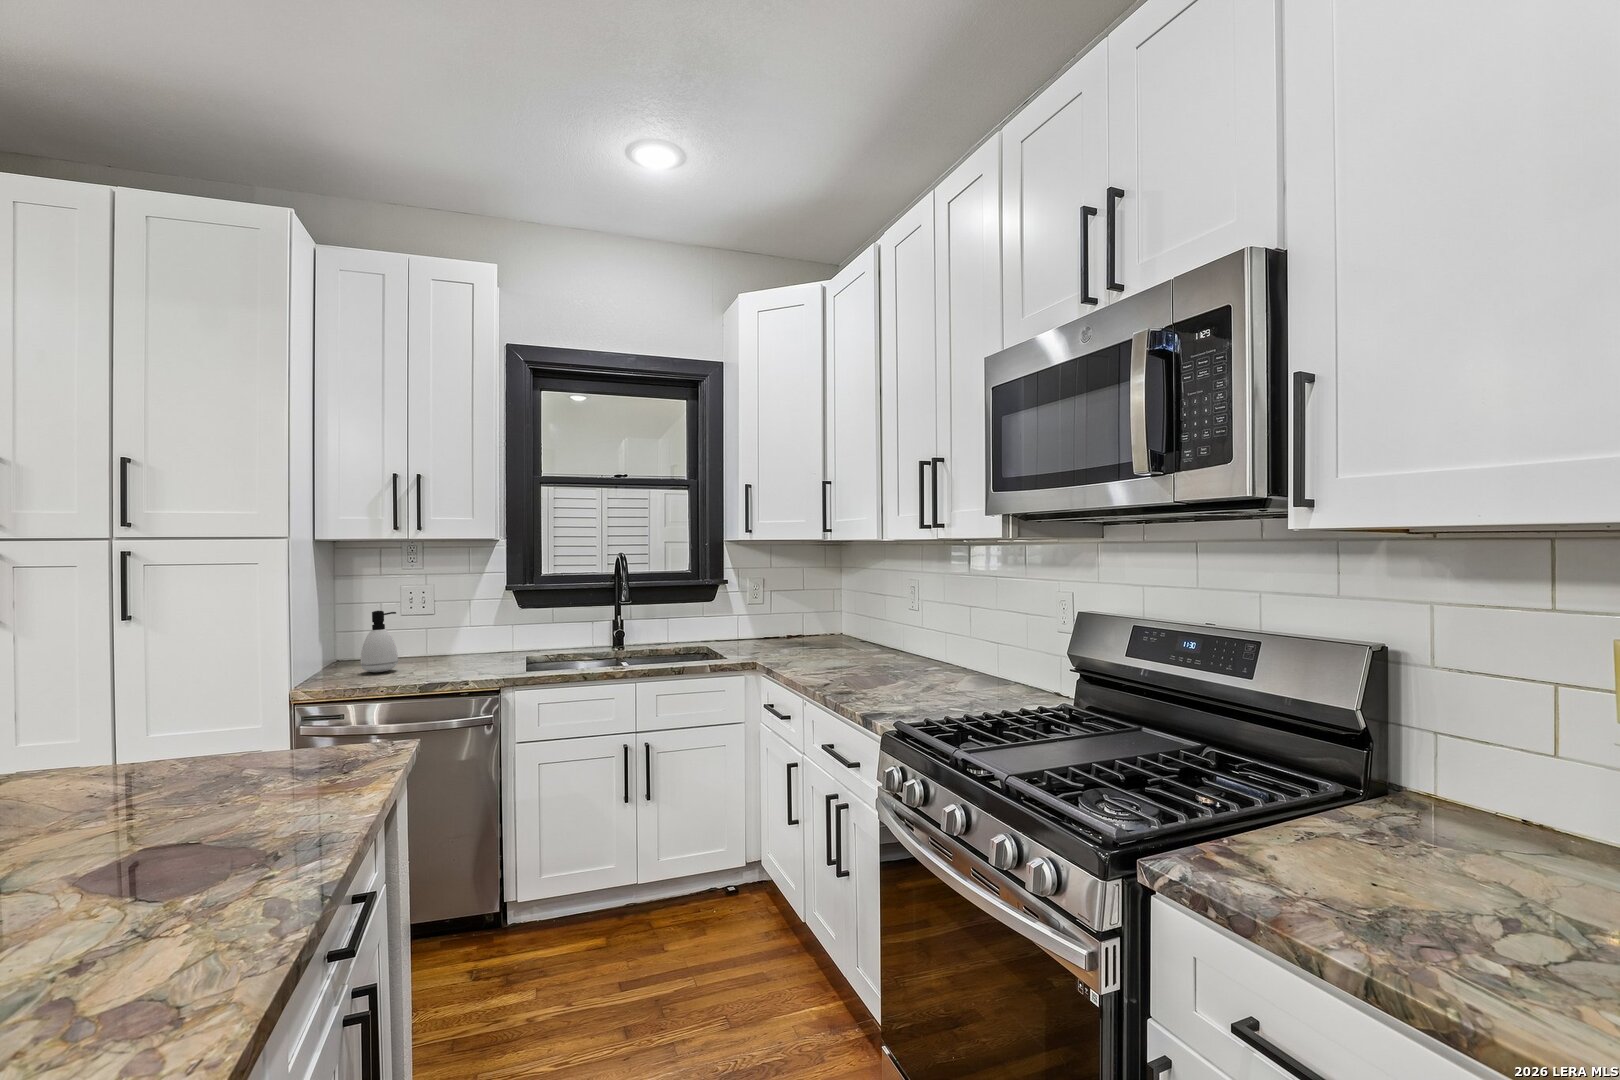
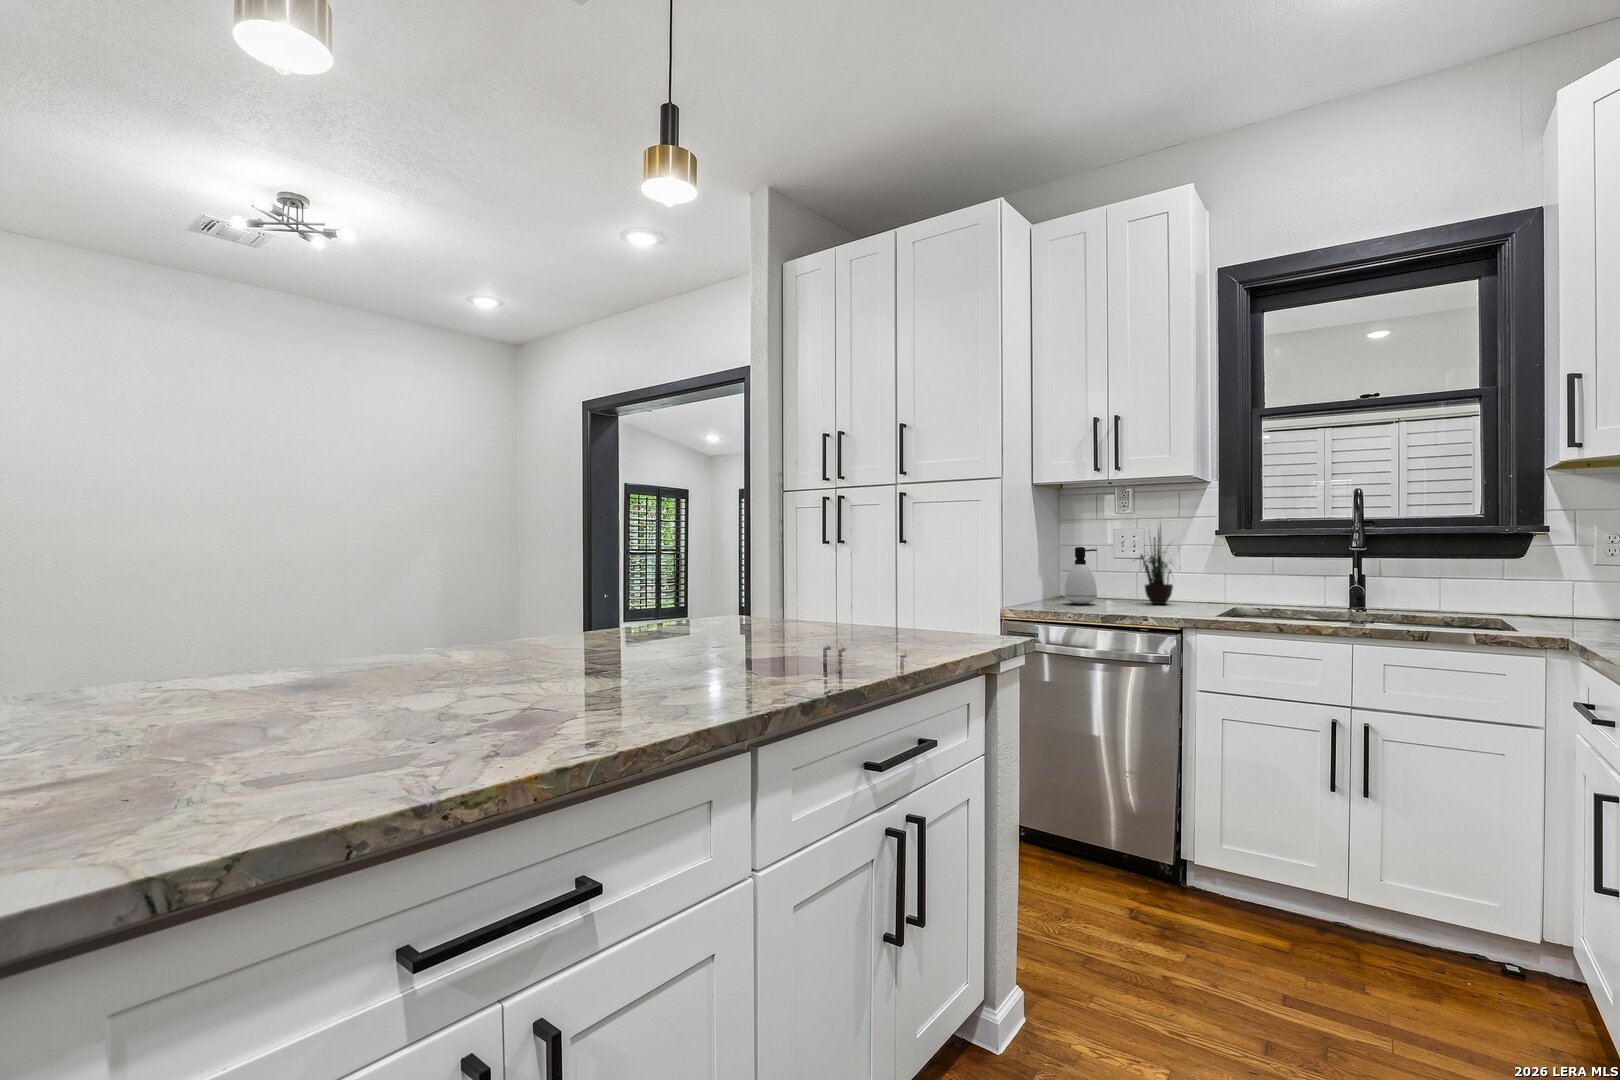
potted plant: none [428,571,481,662] -> present [1140,527,1173,604]

